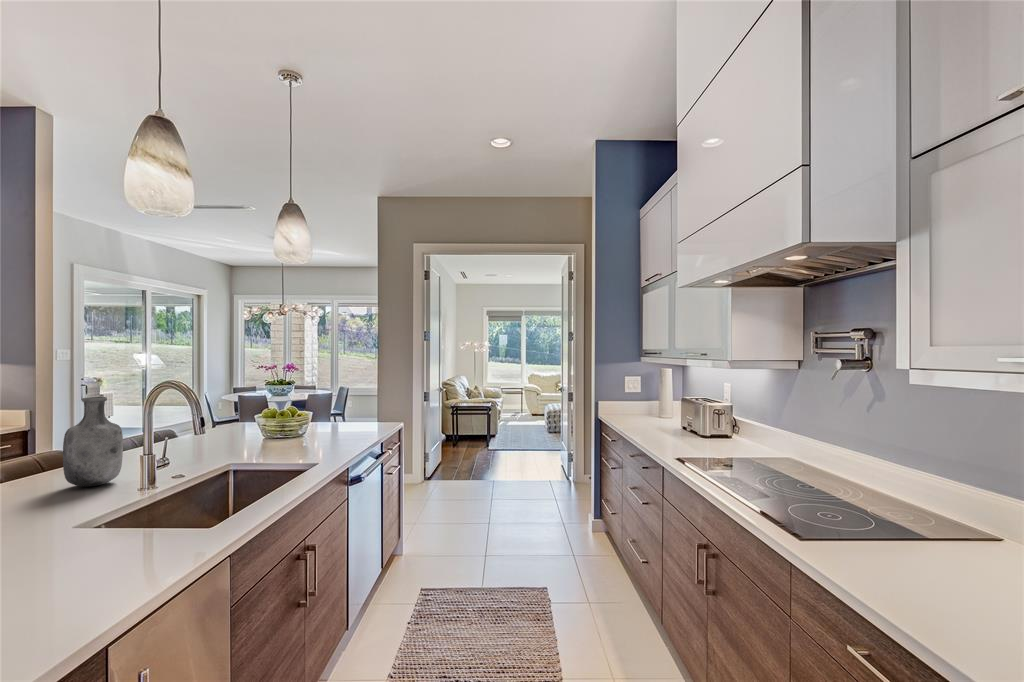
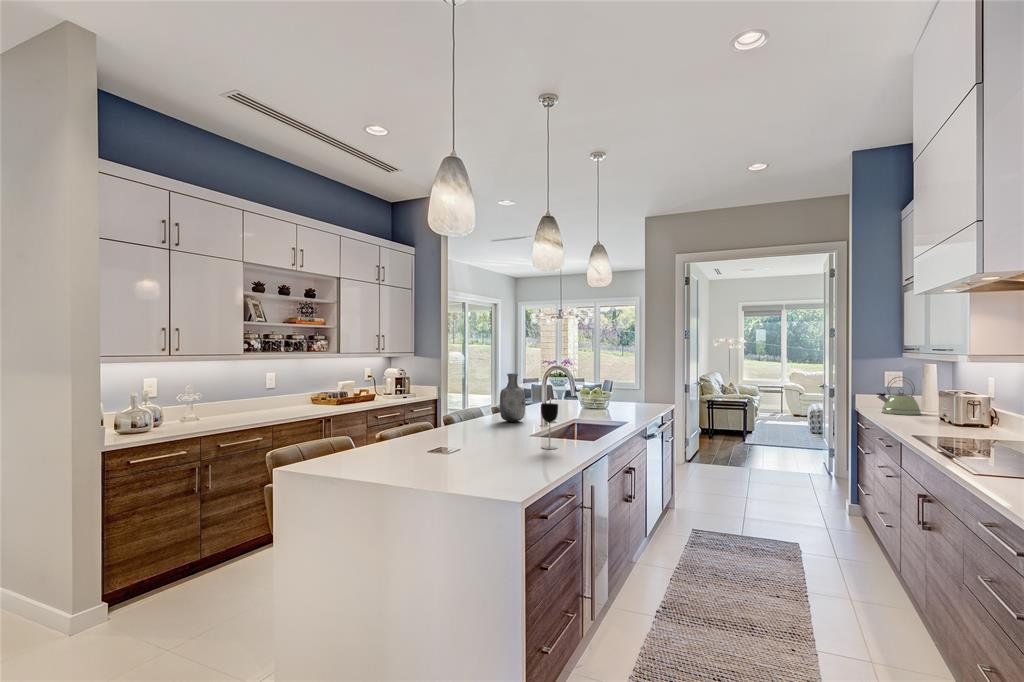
kettle: none [620,381,661,423] -> present [877,377,921,415]
wine glass: none [45,472,97,584] -> present [541,403,558,449]

